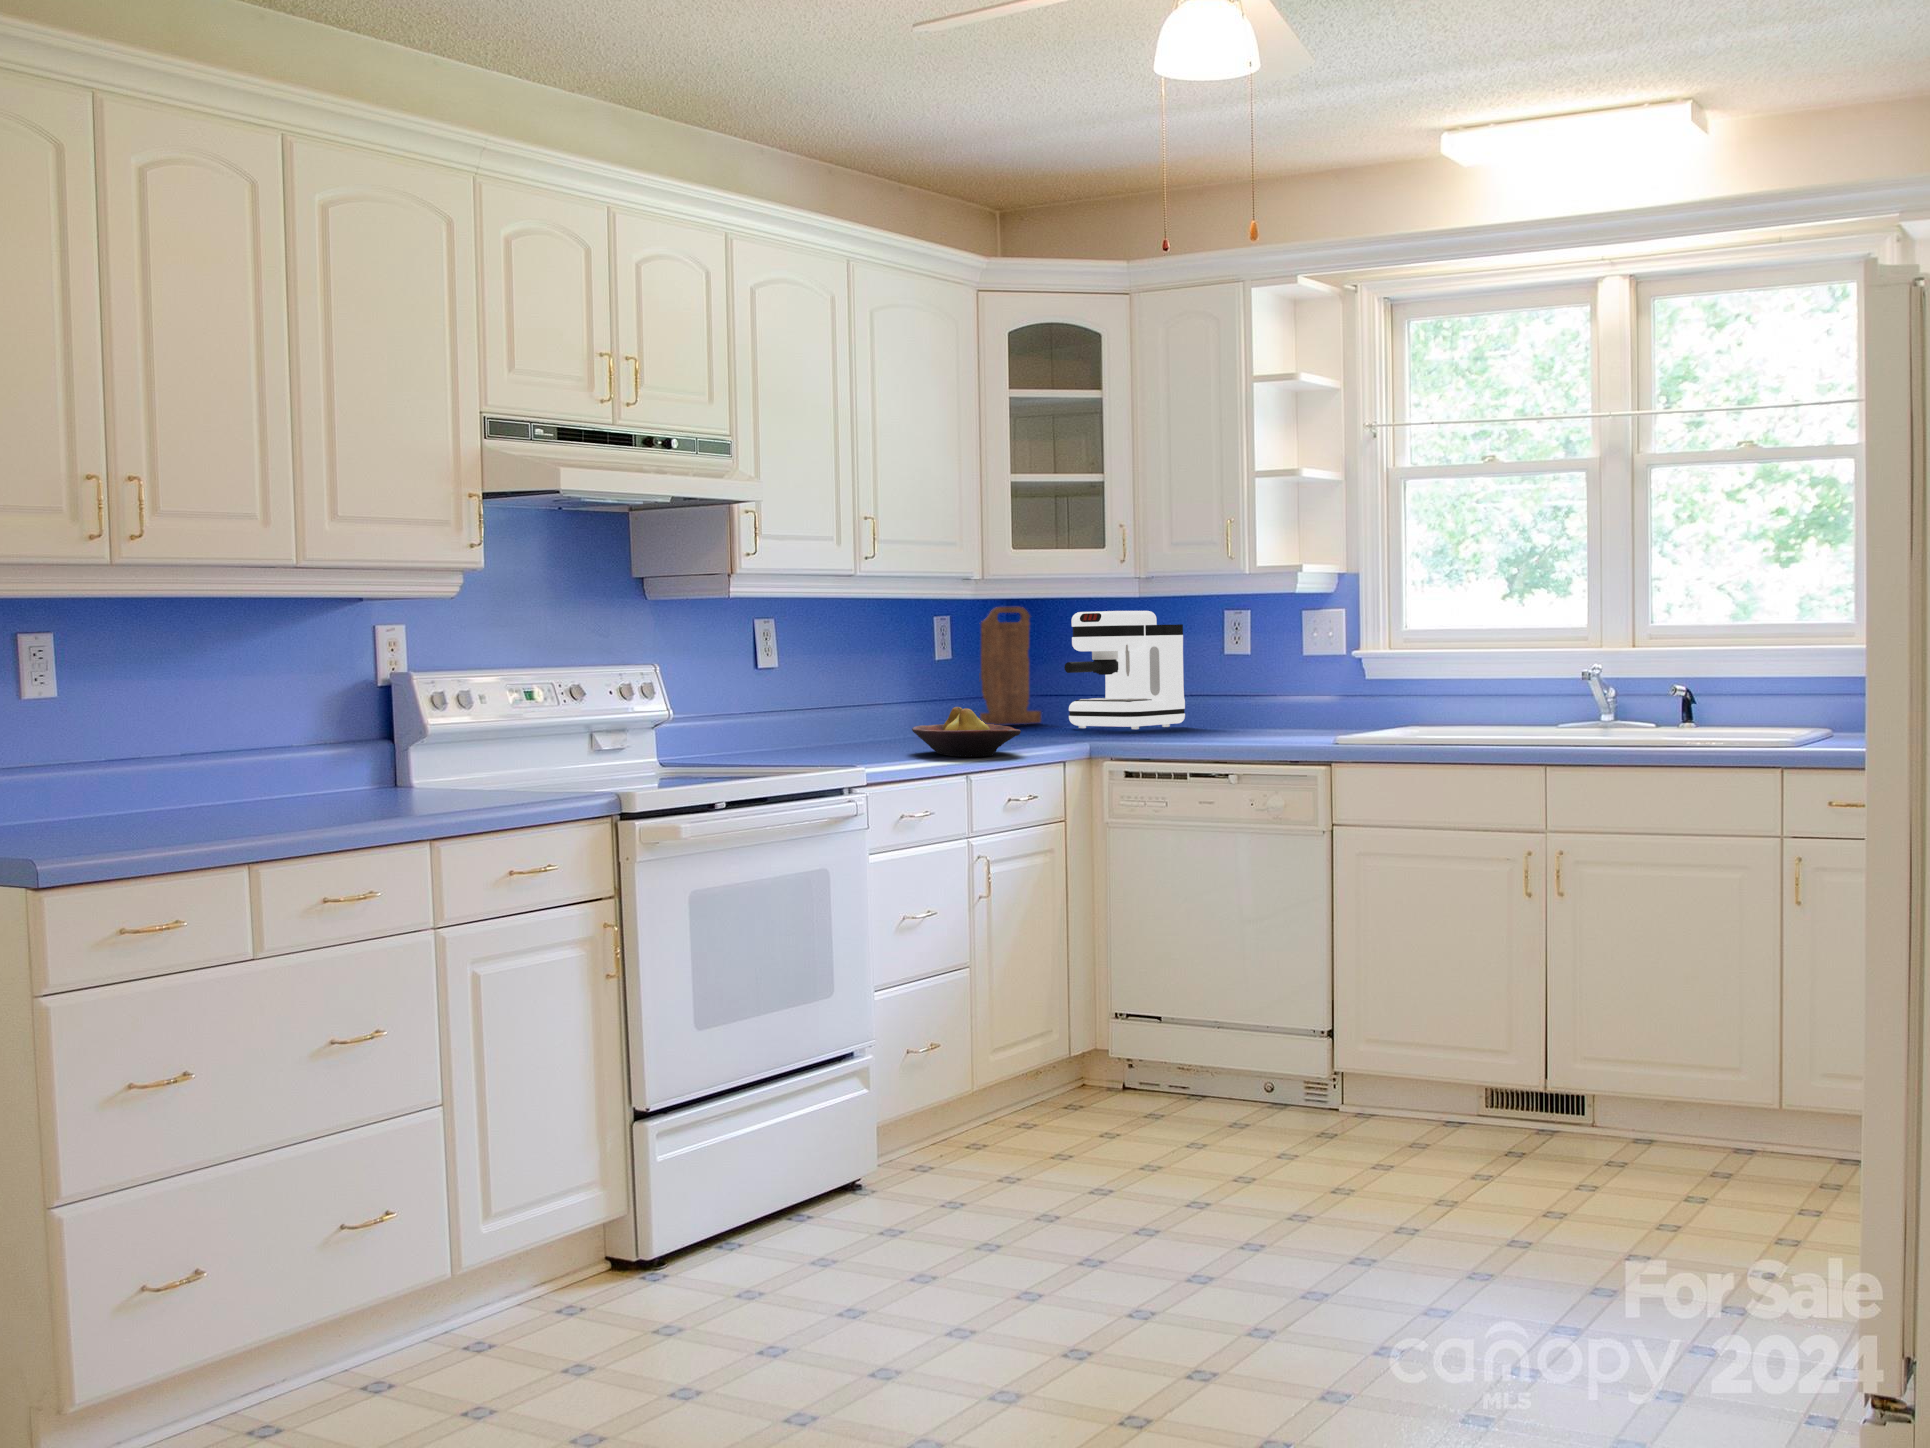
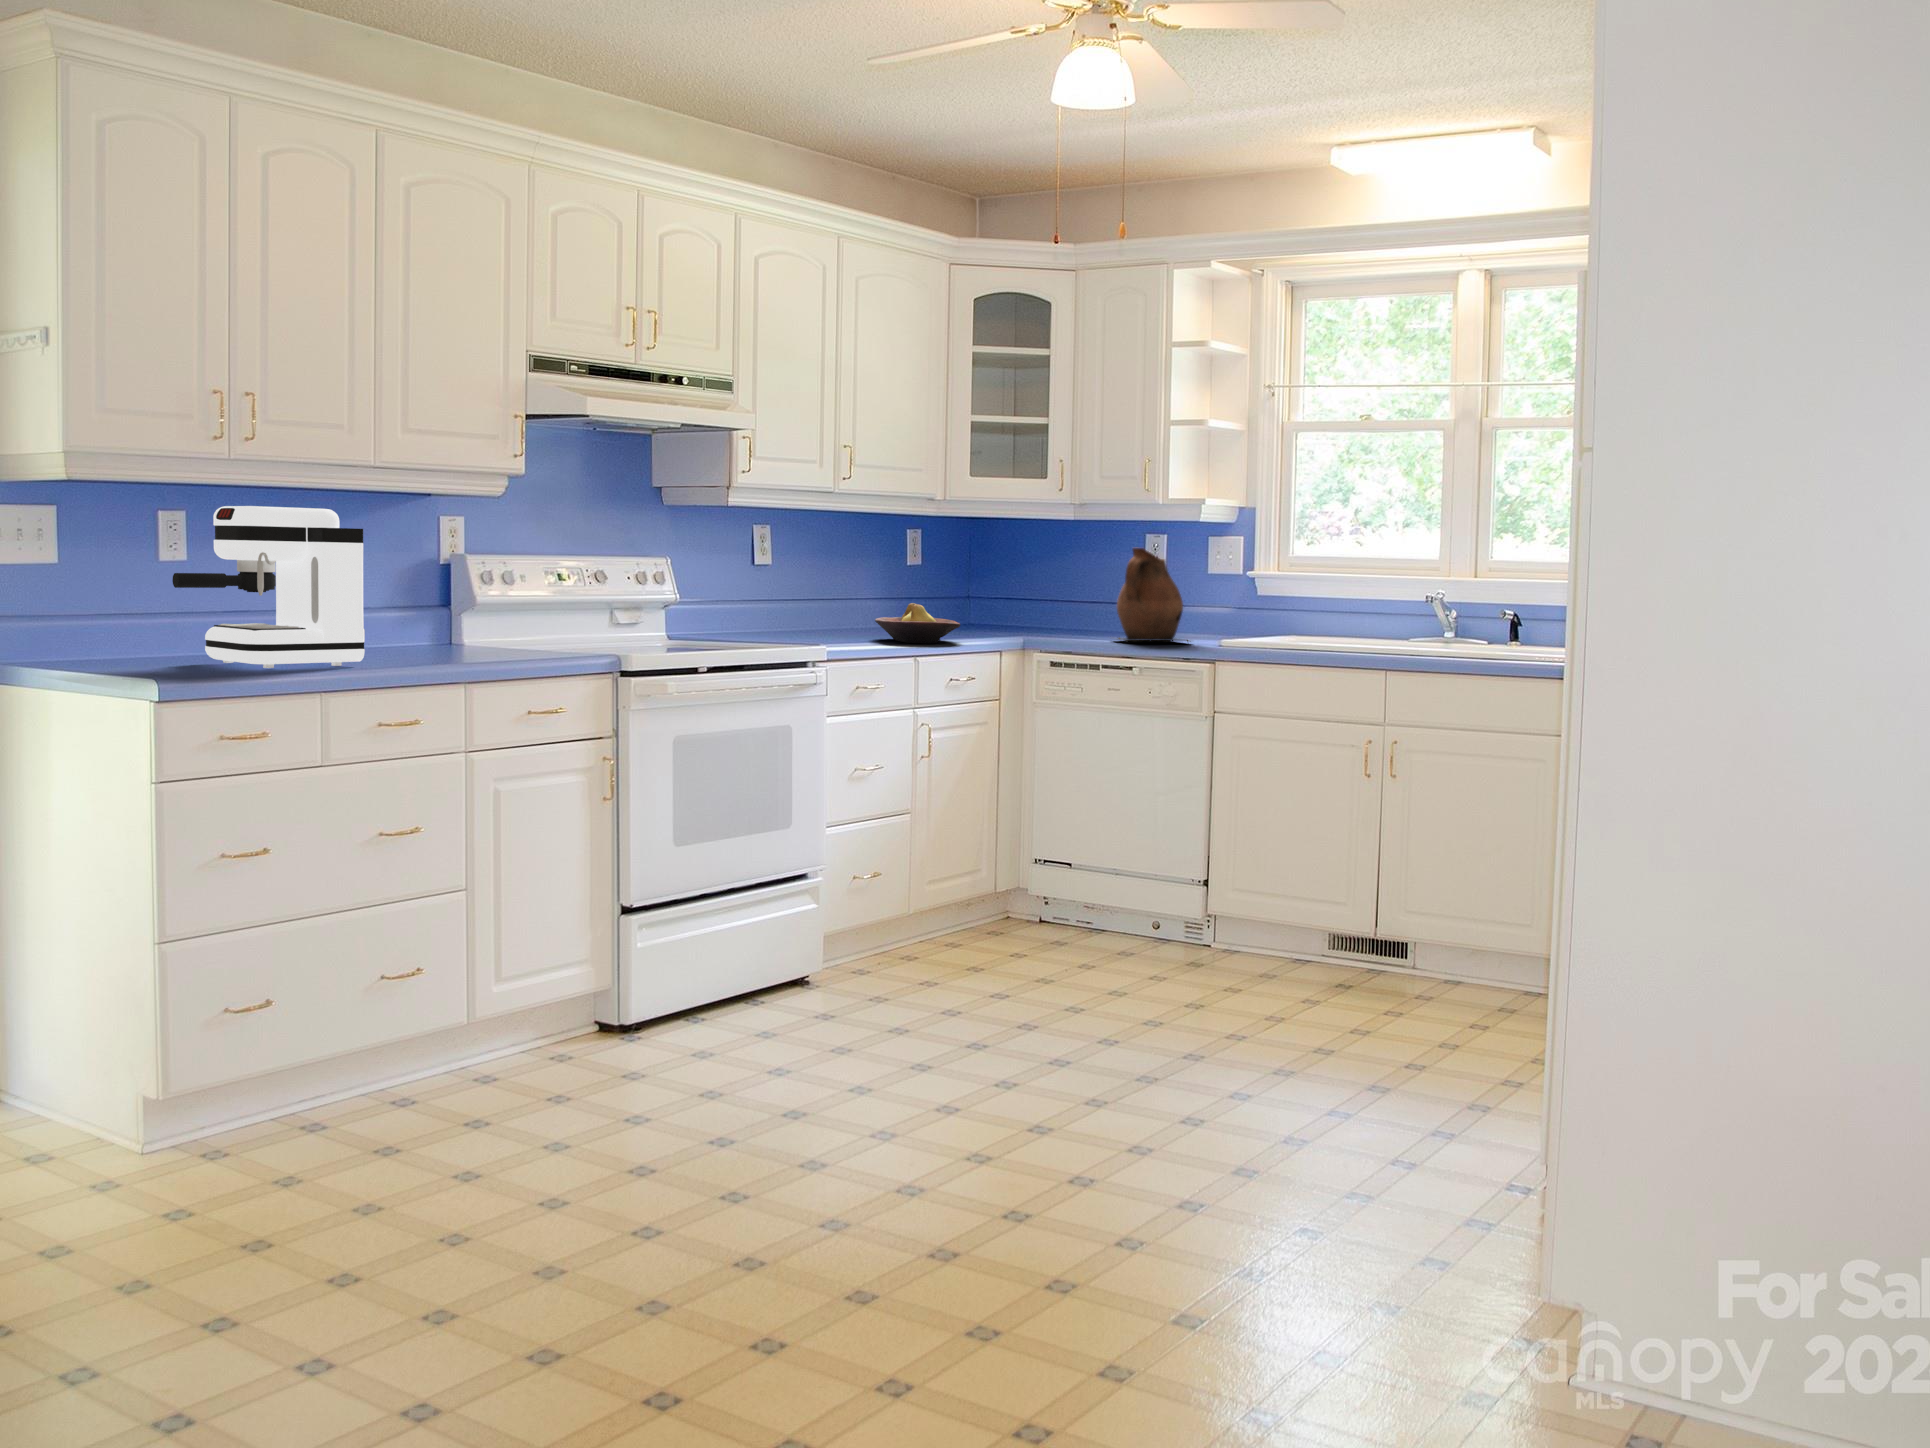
cutting board: present [979,607,1041,725] -> none [949,525,1002,622]
coffee maker: present [1064,611,1185,729] -> present [172,506,365,668]
ceramic pitcher: none [1195,627,1305,743] -> present [1117,548,1191,642]

